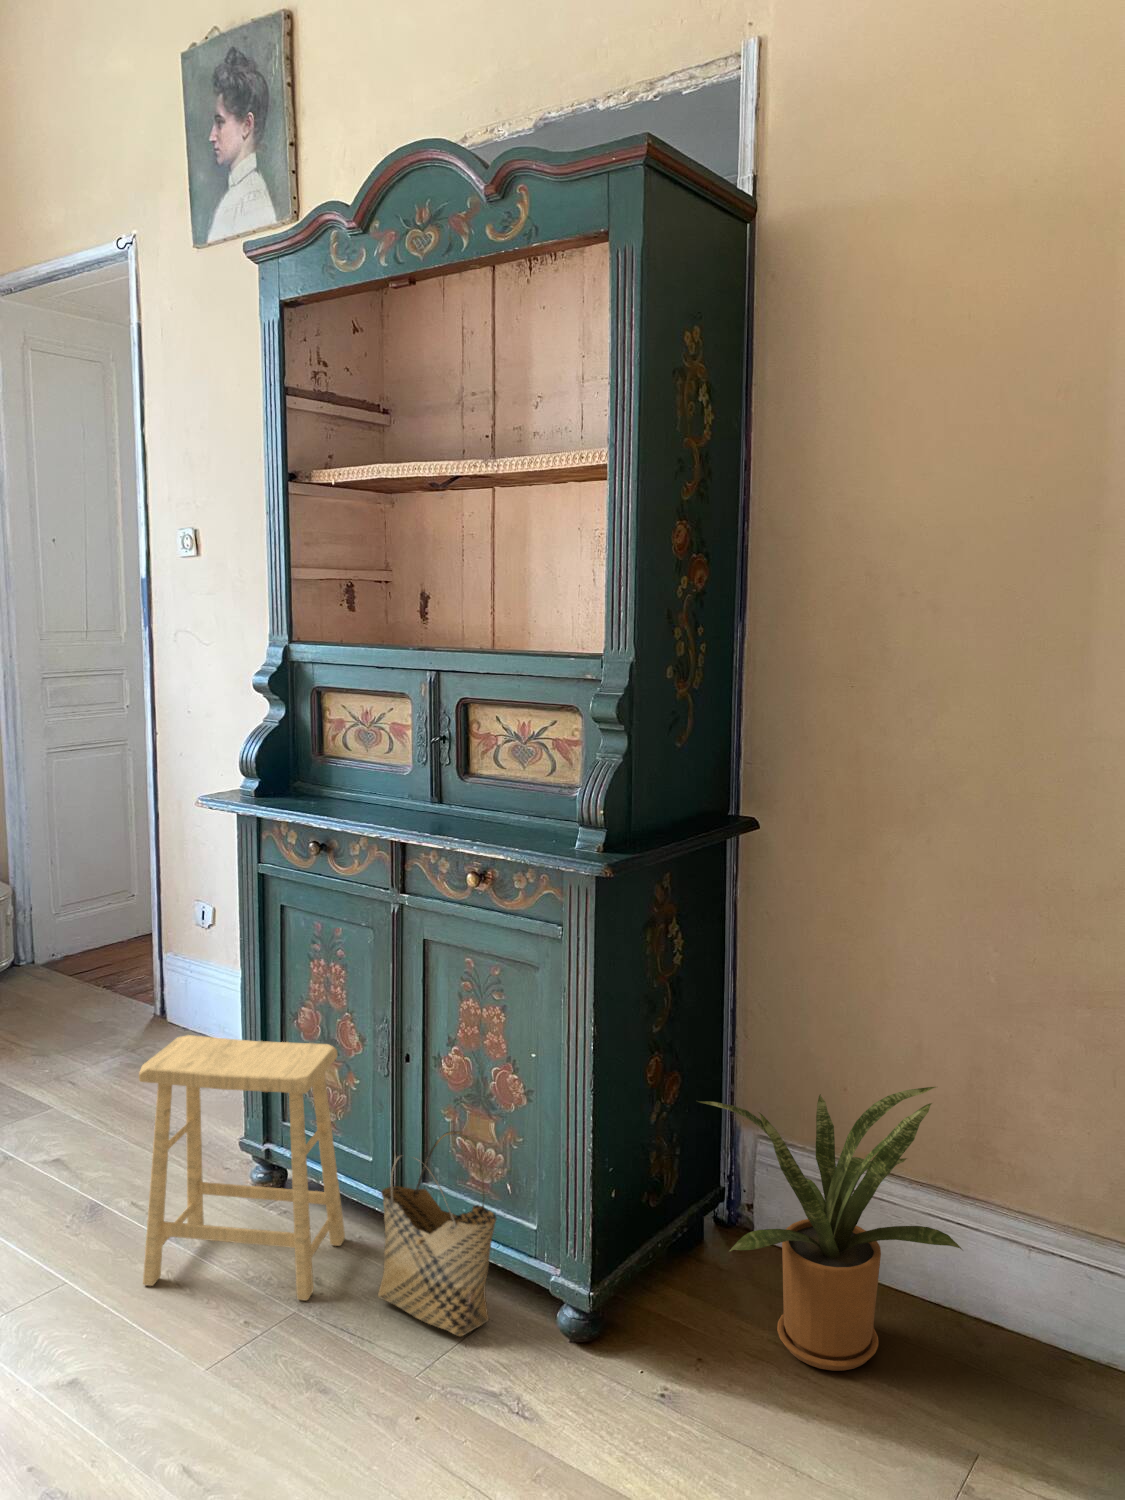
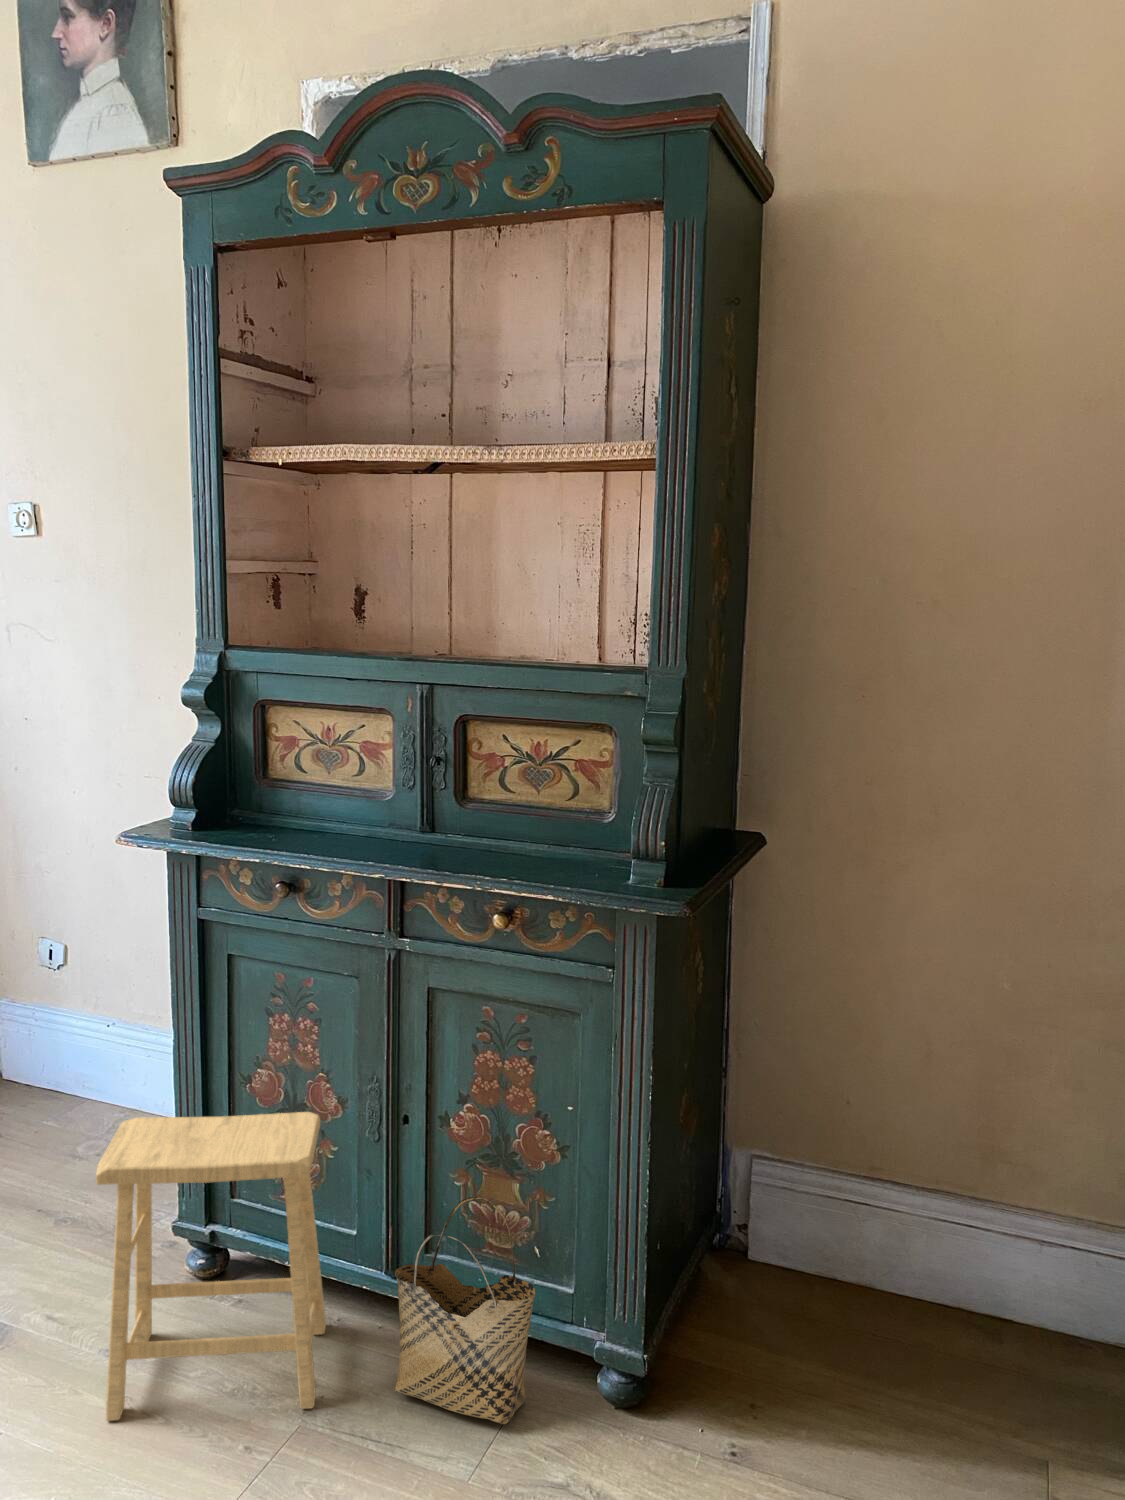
house plant: present [700,1087,962,1371] -> none [738,1099,1009,1396]

